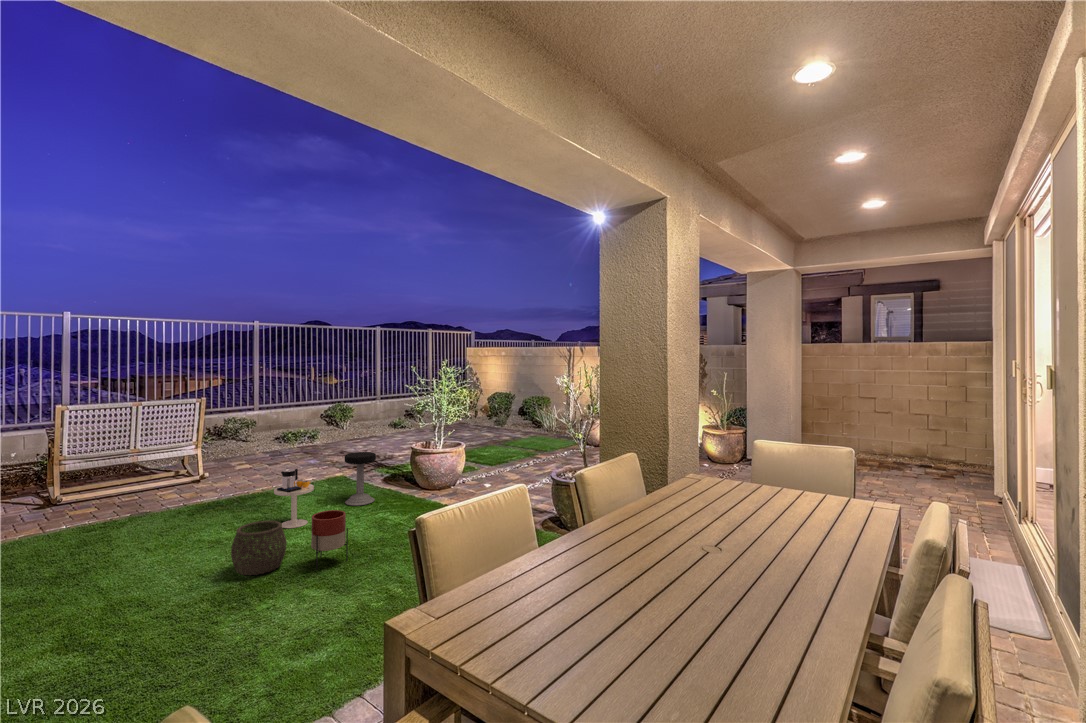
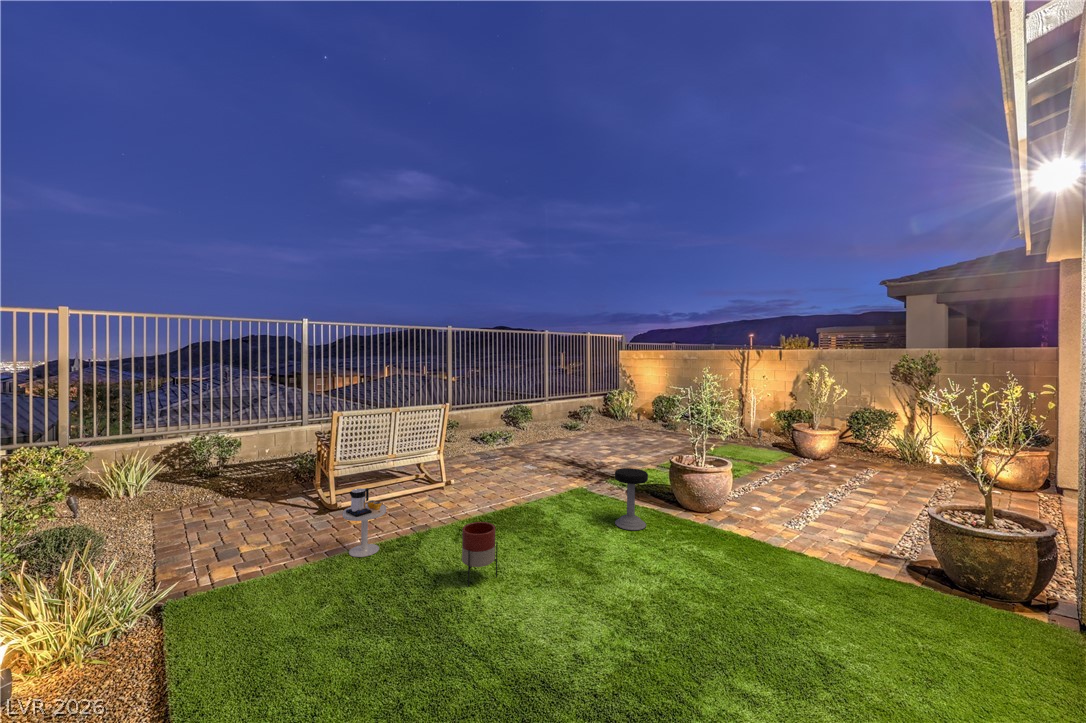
side table: present [274,469,314,528] -> present [342,488,386,557]
planter: present [311,510,348,570] -> present [462,522,497,586]
woven basket: present [231,521,287,576] -> none [590,568,652,646]

